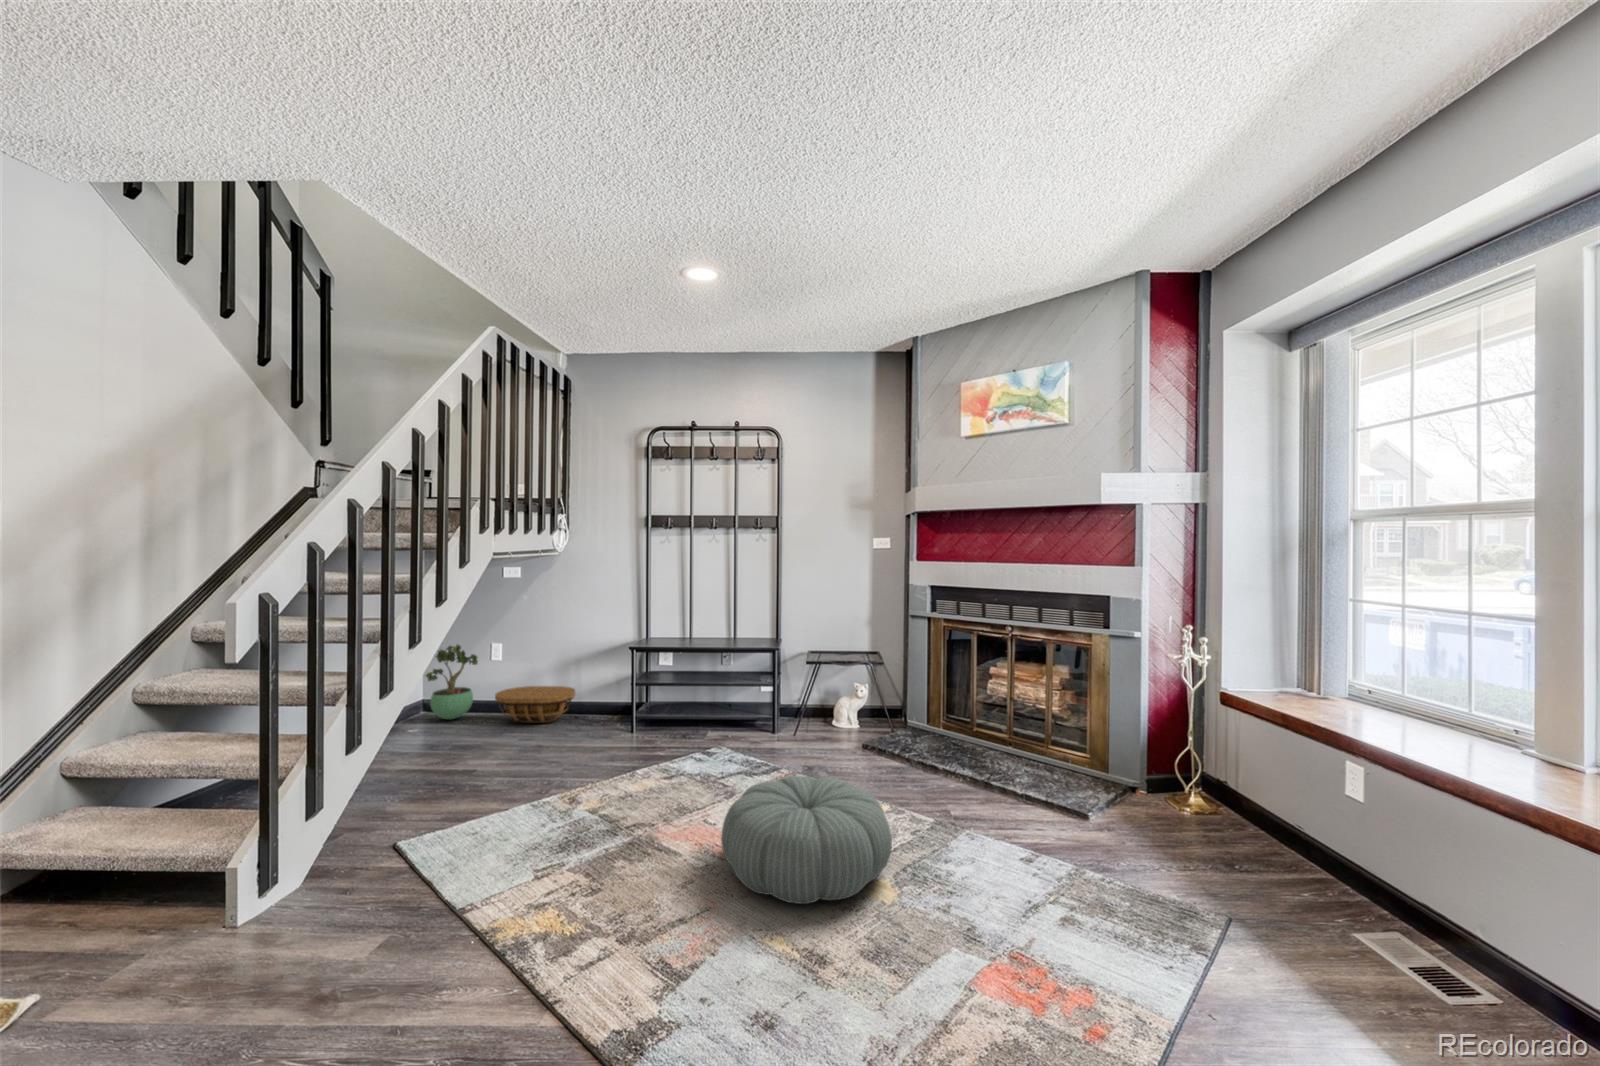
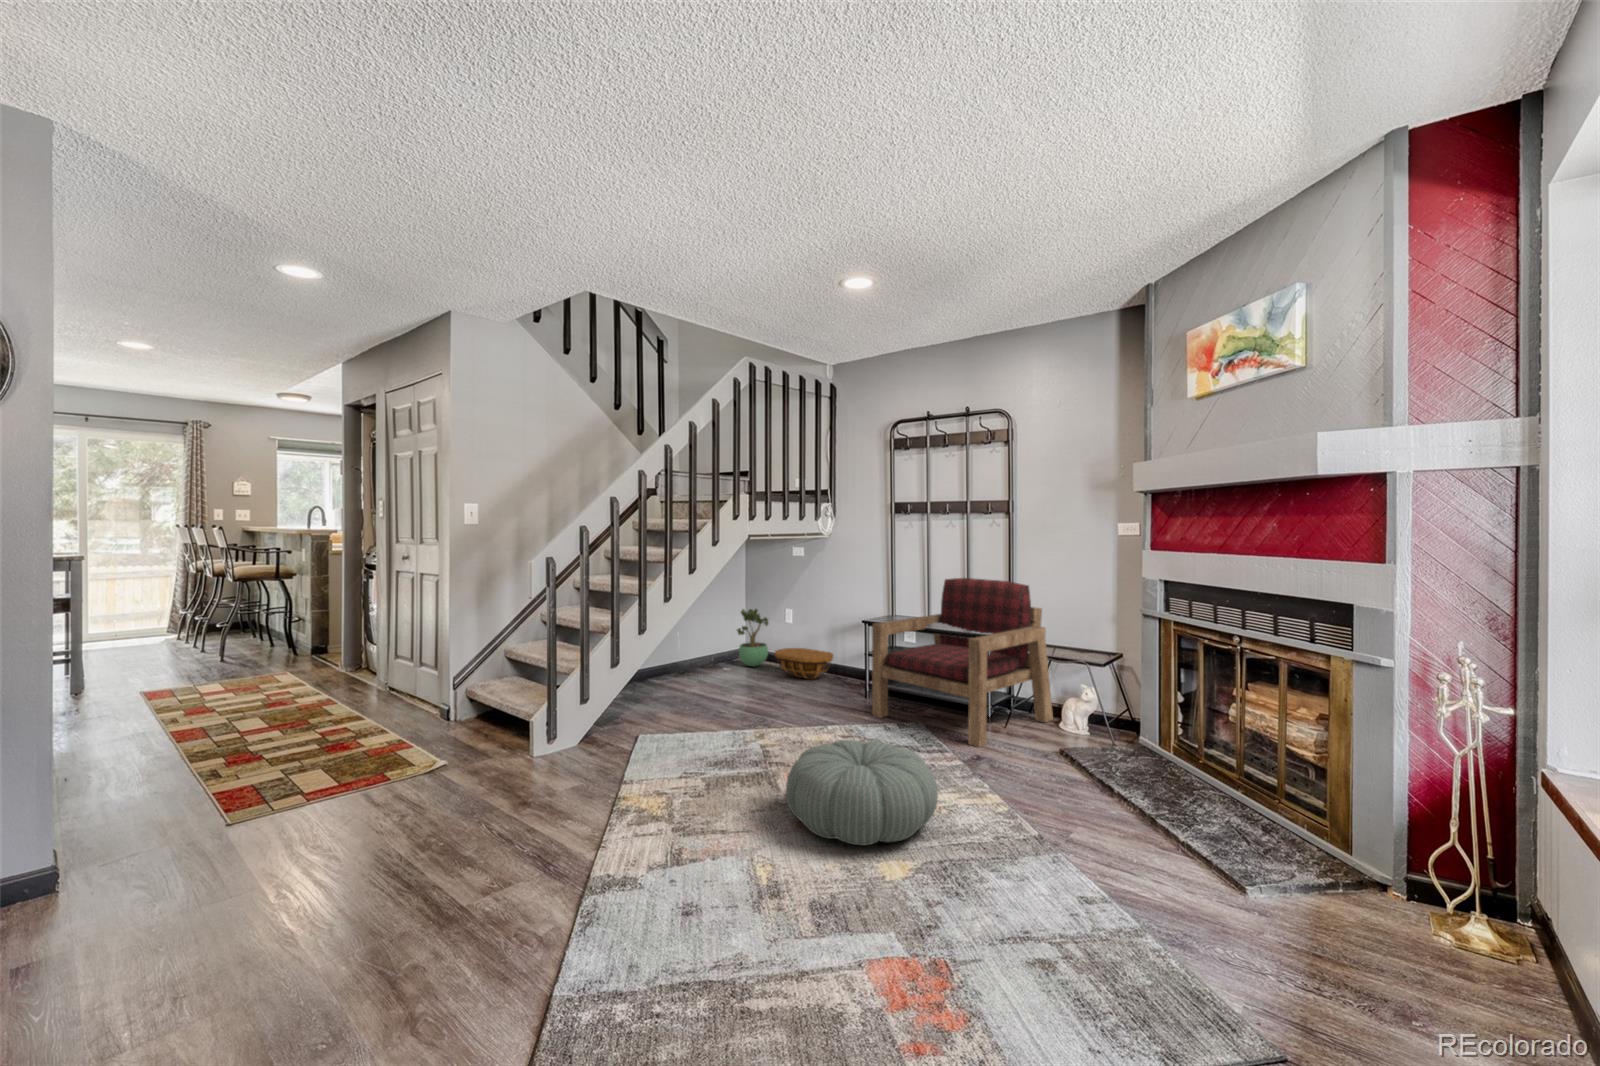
armchair: none [668,592,825,760] -> present [872,578,1053,747]

